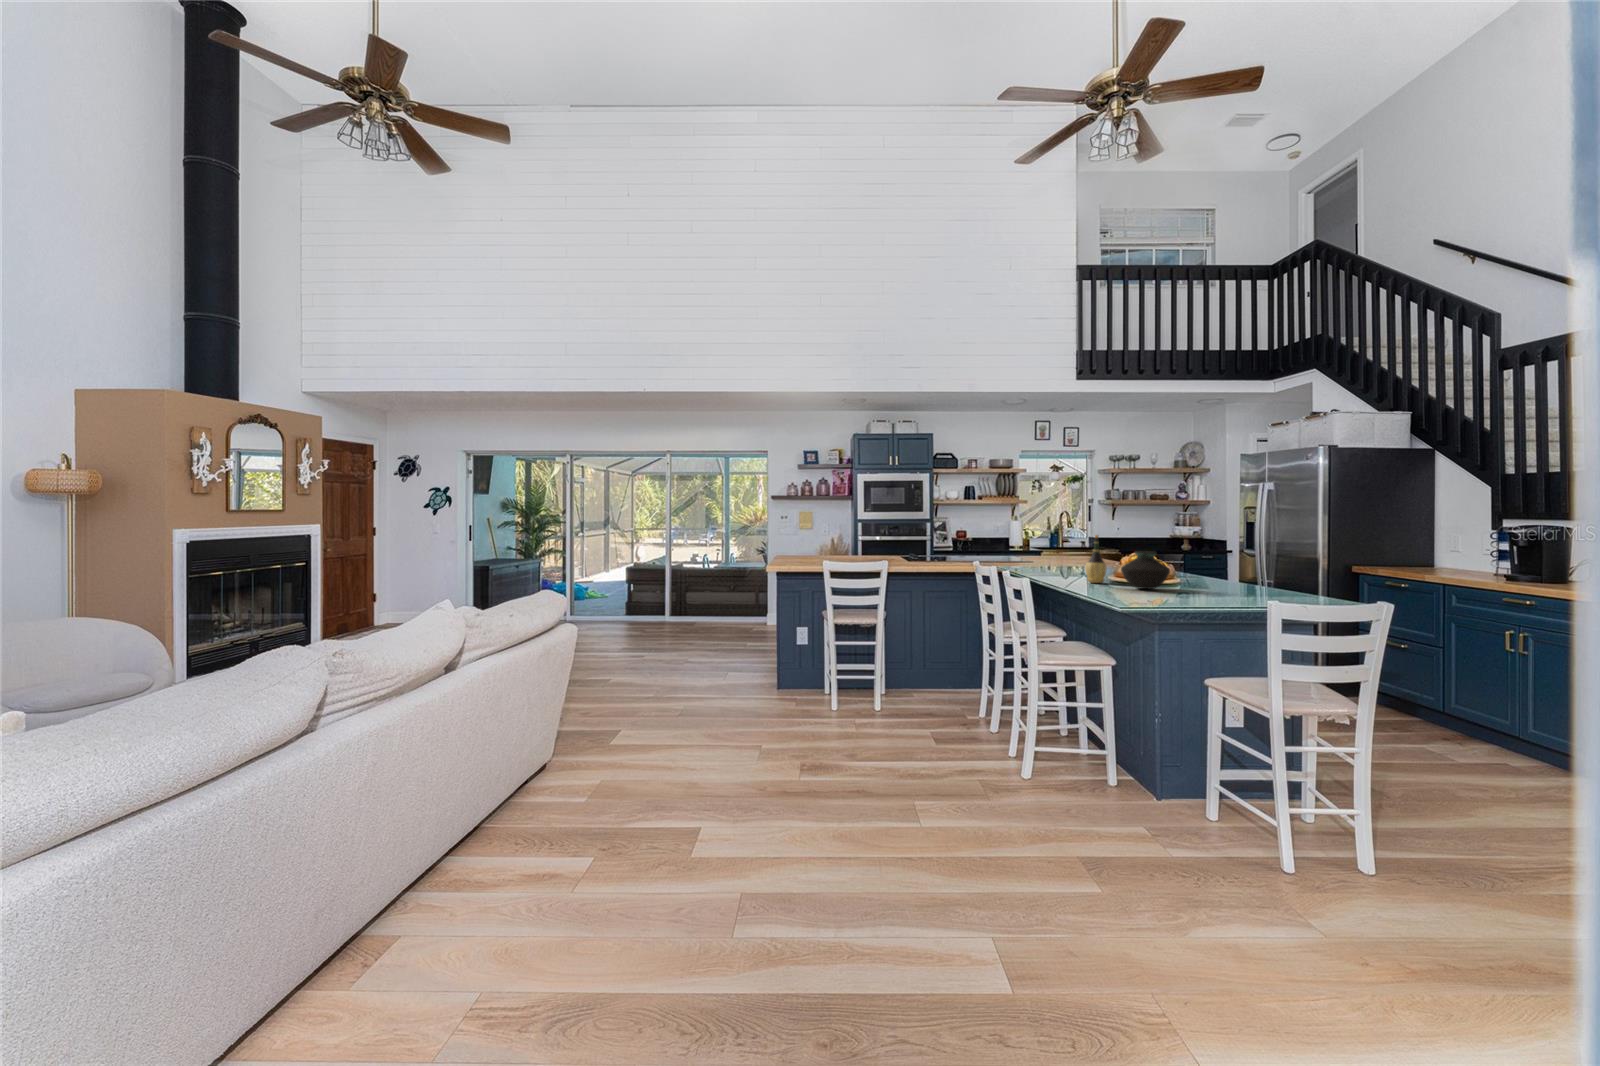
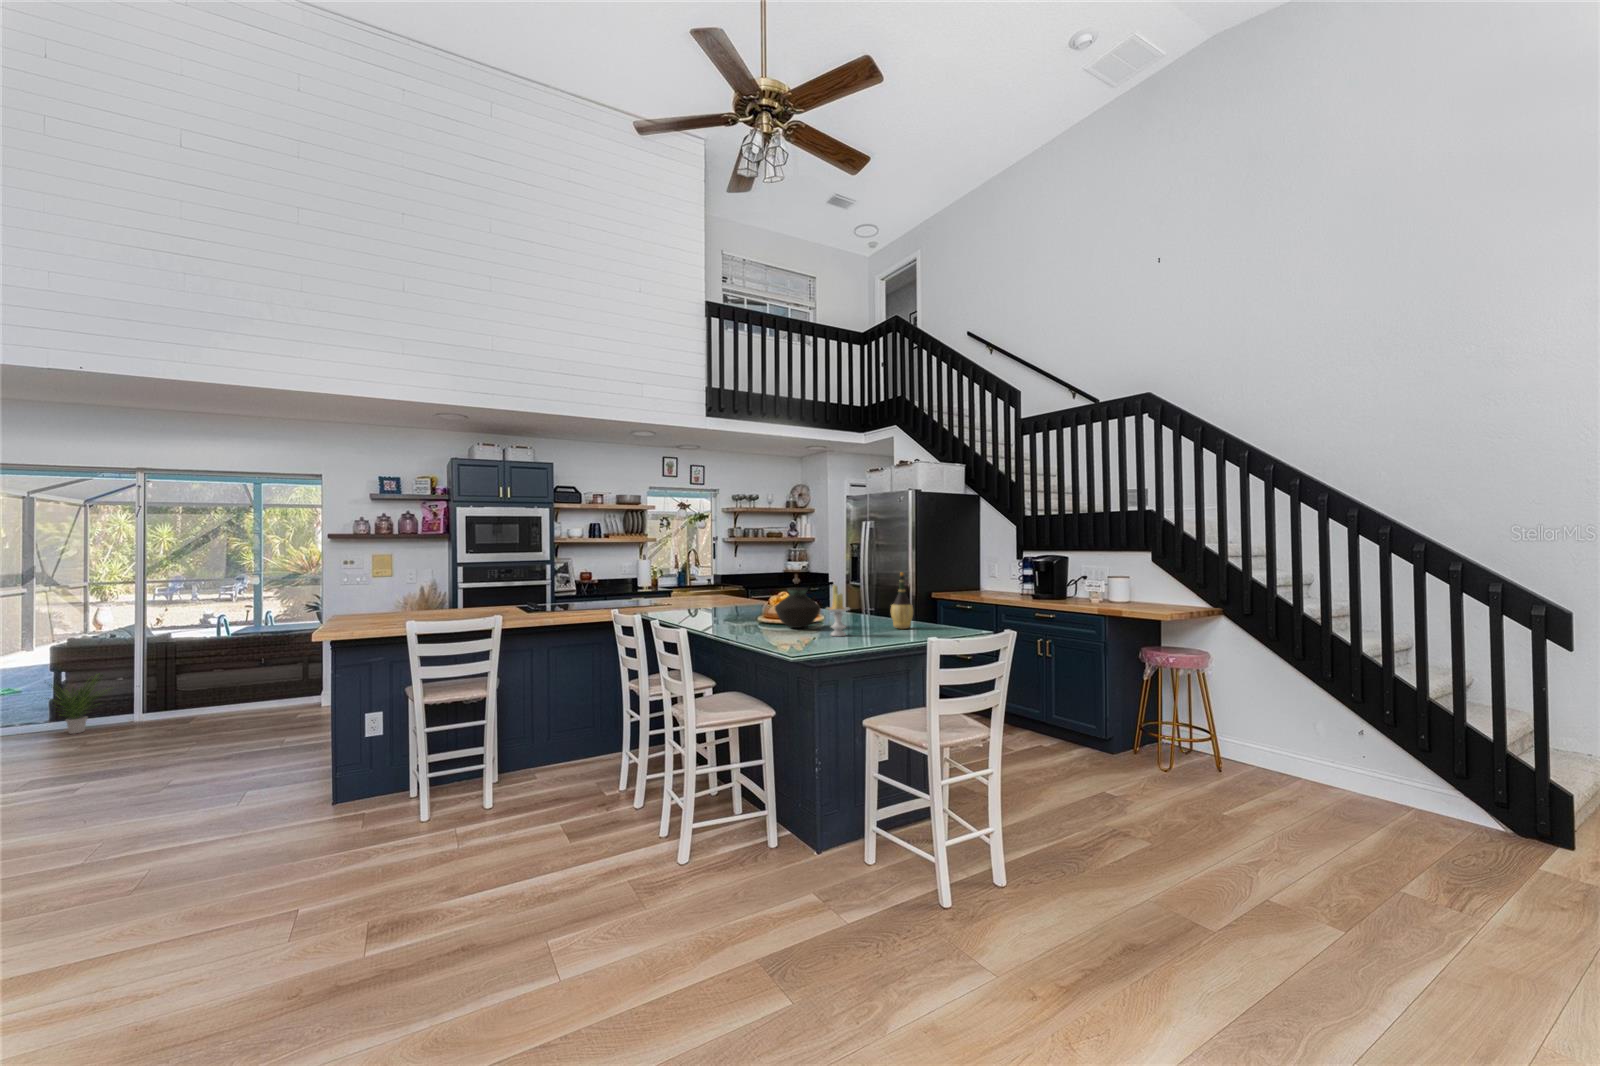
wine bottle: present [1085,535,1107,583] -> present [891,572,913,629]
candle: none [1169,549,1197,599] -> present [826,585,850,636]
potted plant: none [625,586,660,623] -> present [48,673,107,734]

